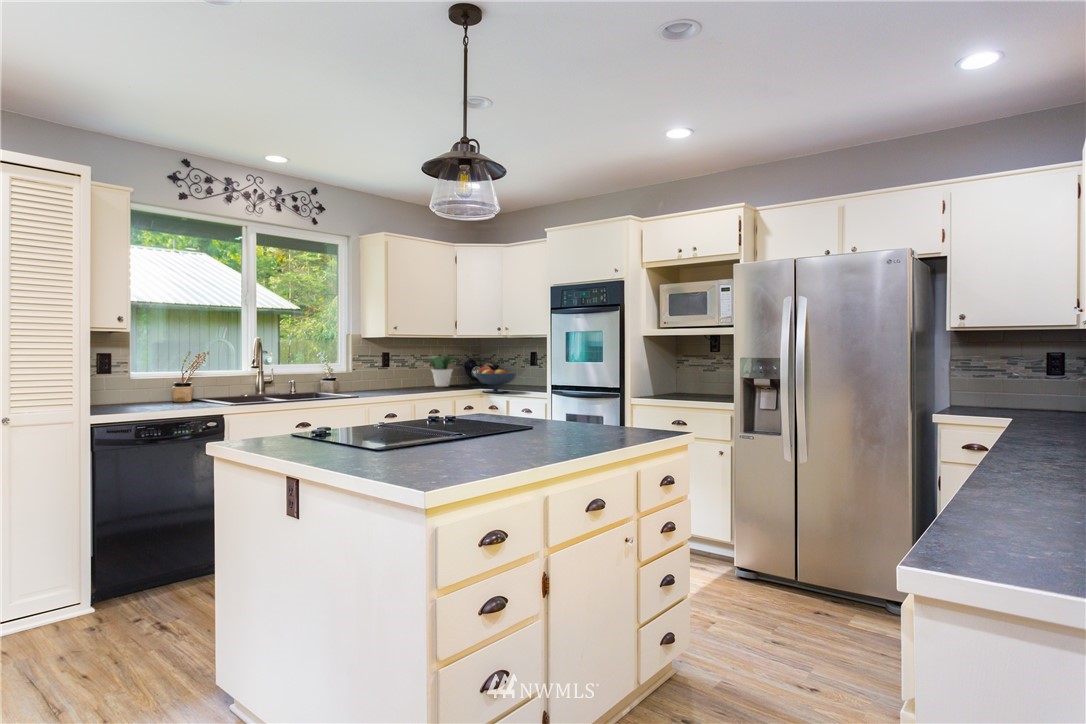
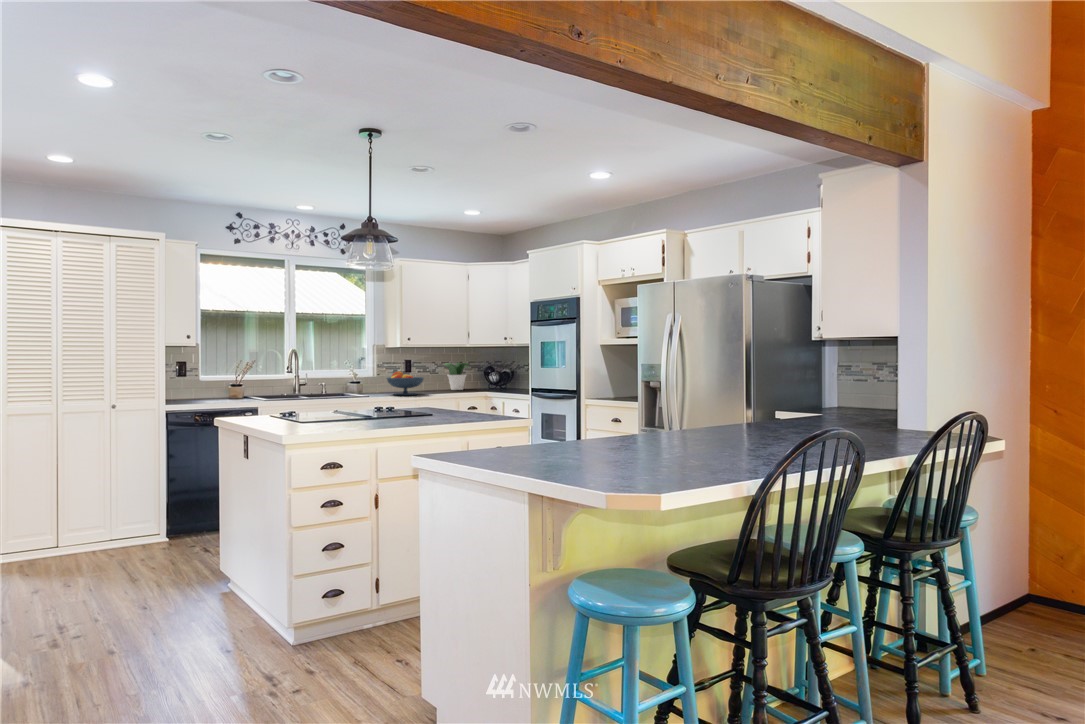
fruit bowl: present [475,366,516,393] -> present [387,371,424,395]

